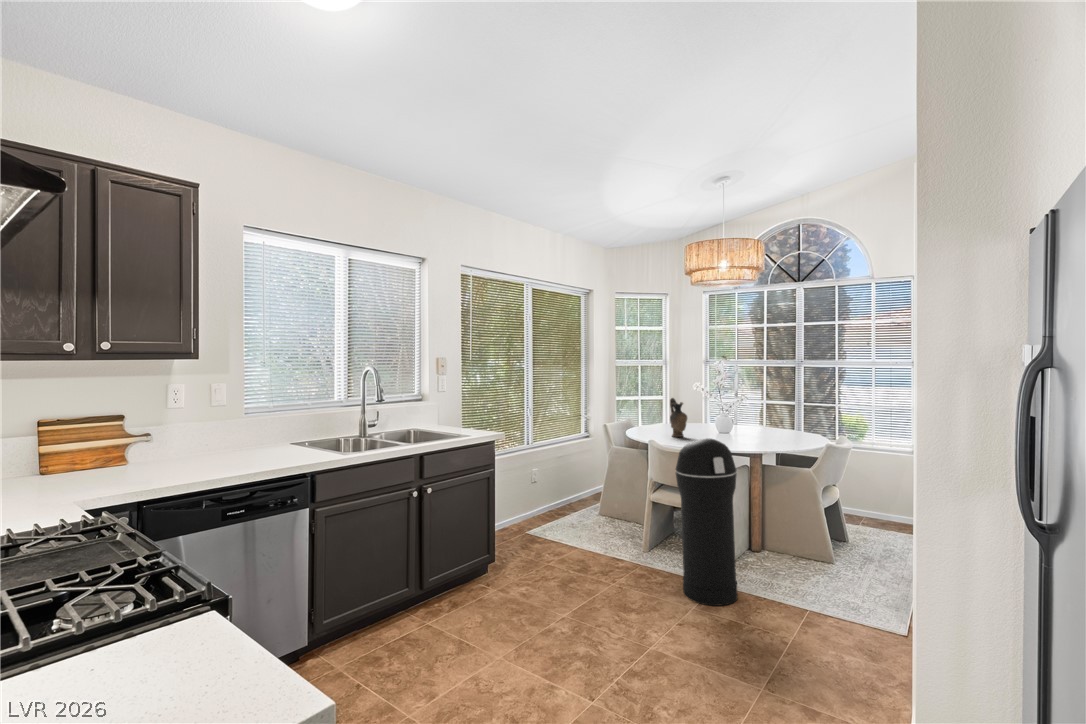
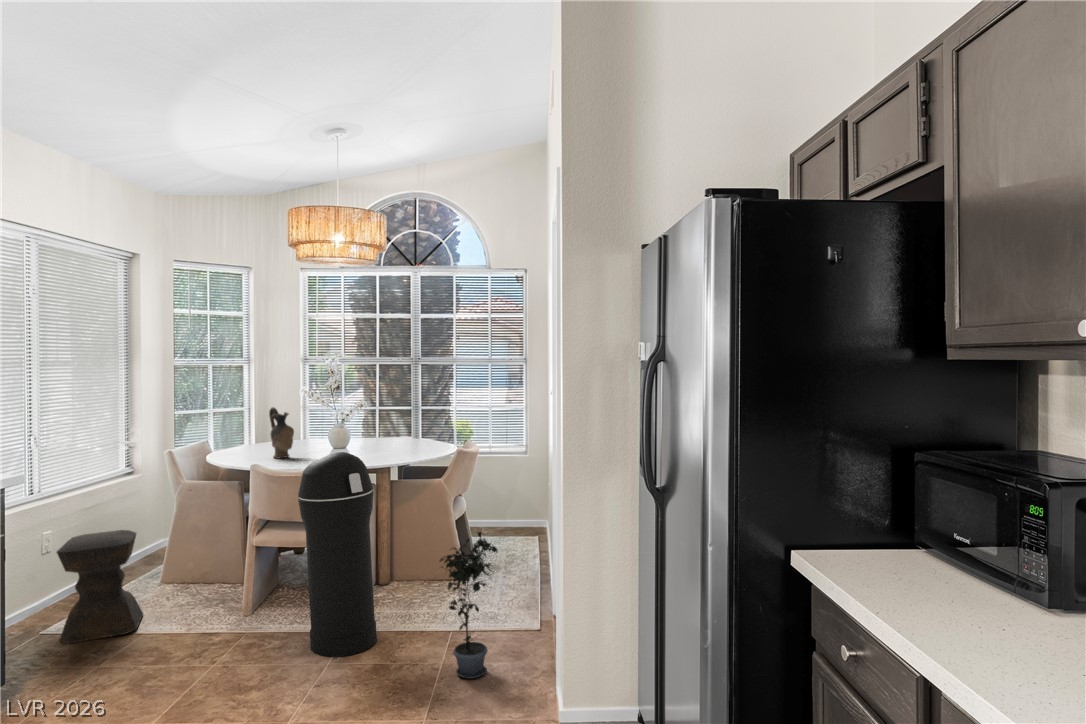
stool: none [531,474,582,546] -> present [57,530,143,644]
potted plant: none [785,527,847,662] -> present [440,532,497,679]

